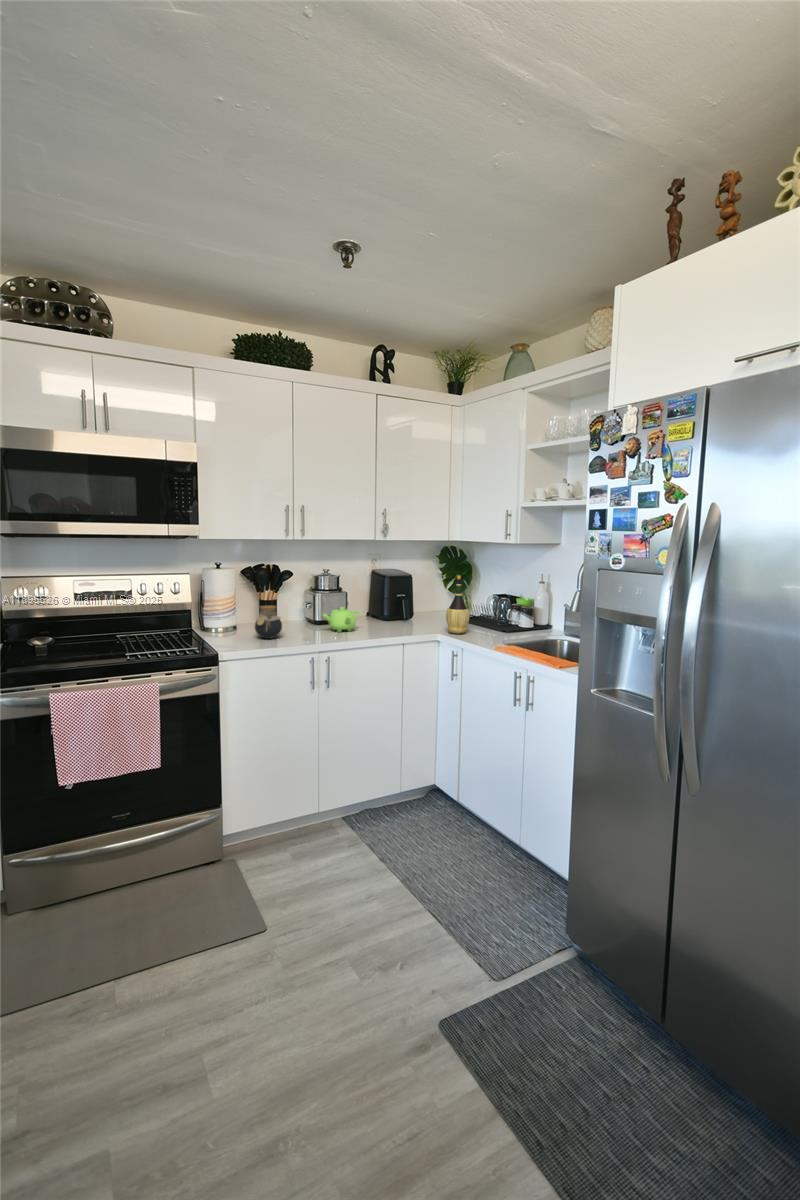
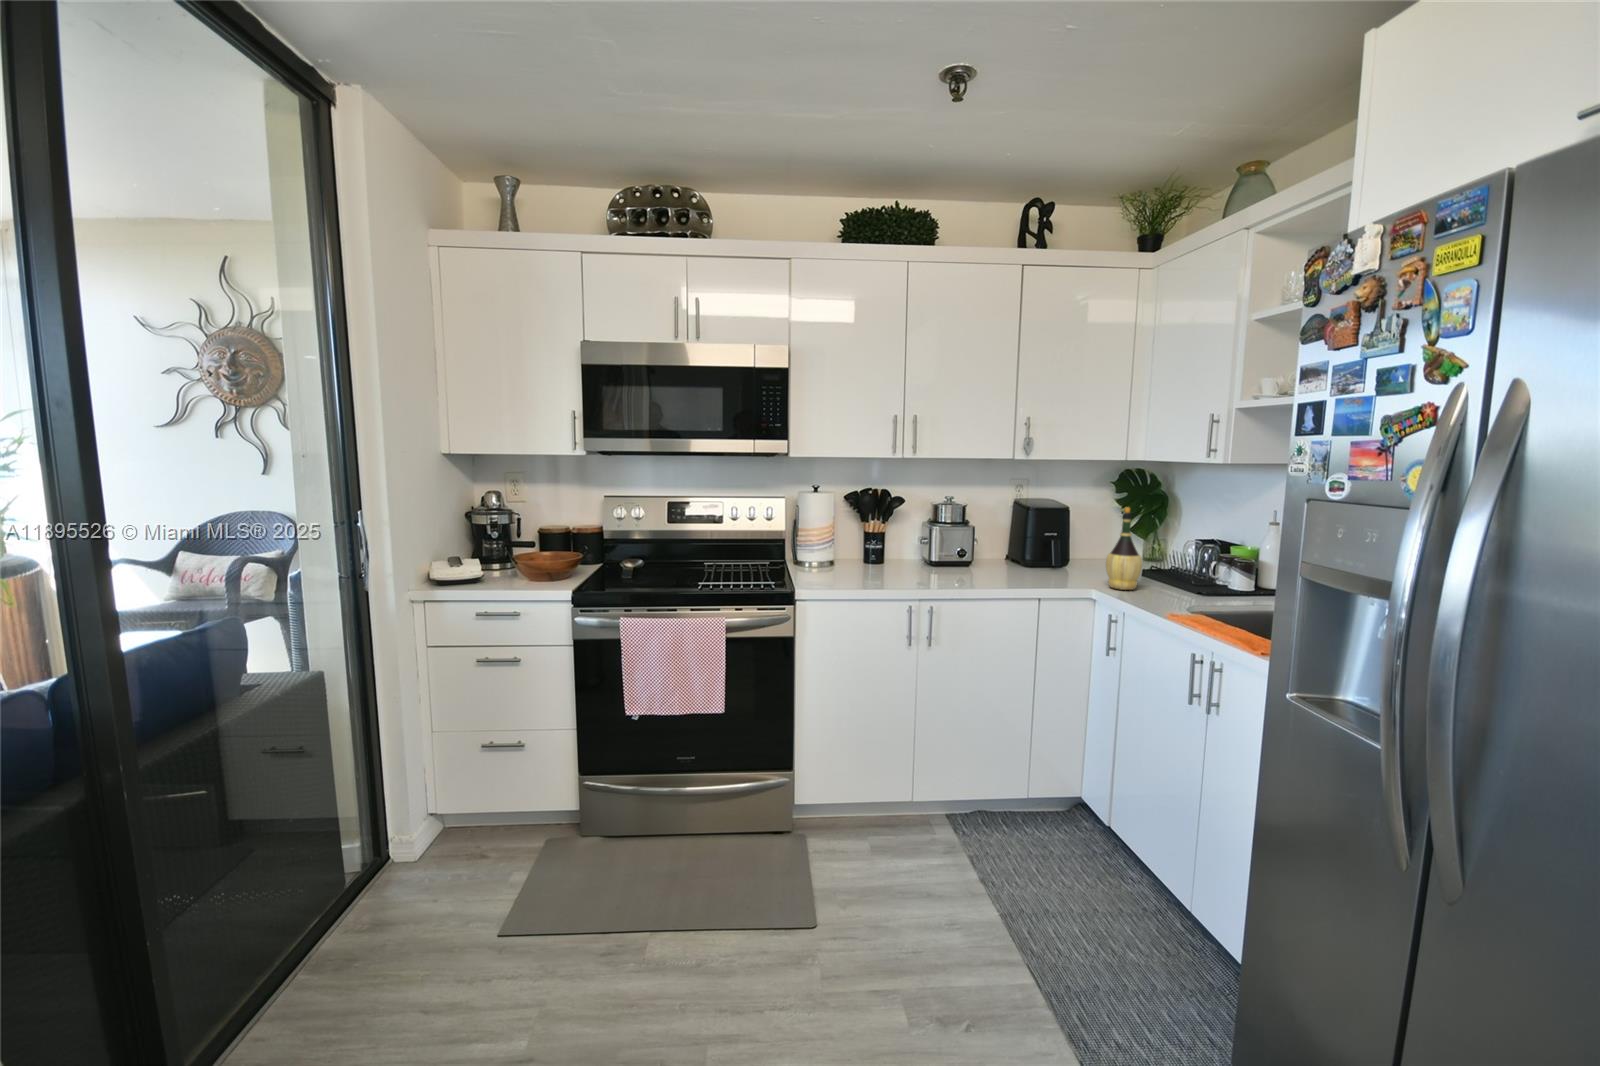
jar: present [255,606,282,639] -> none [846,537,879,577]
teapot: present [323,607,359,632] -> none [934,544,983,576]

